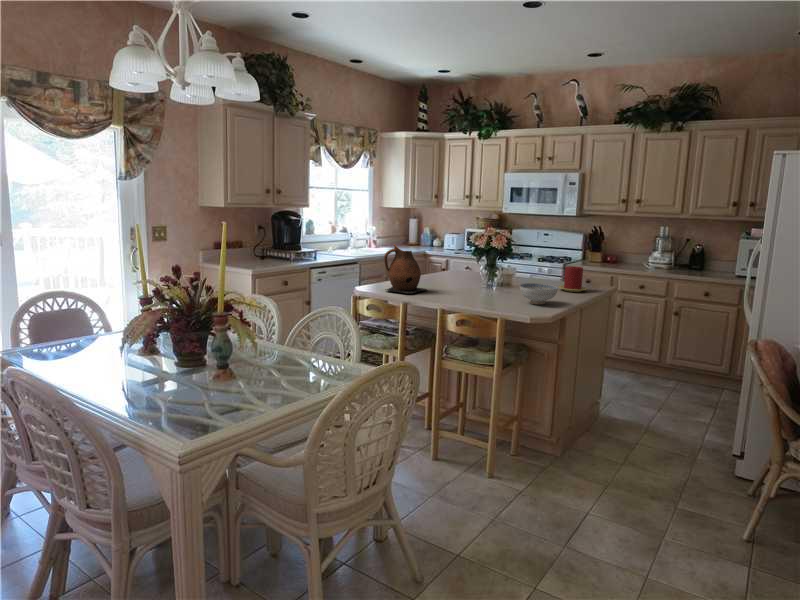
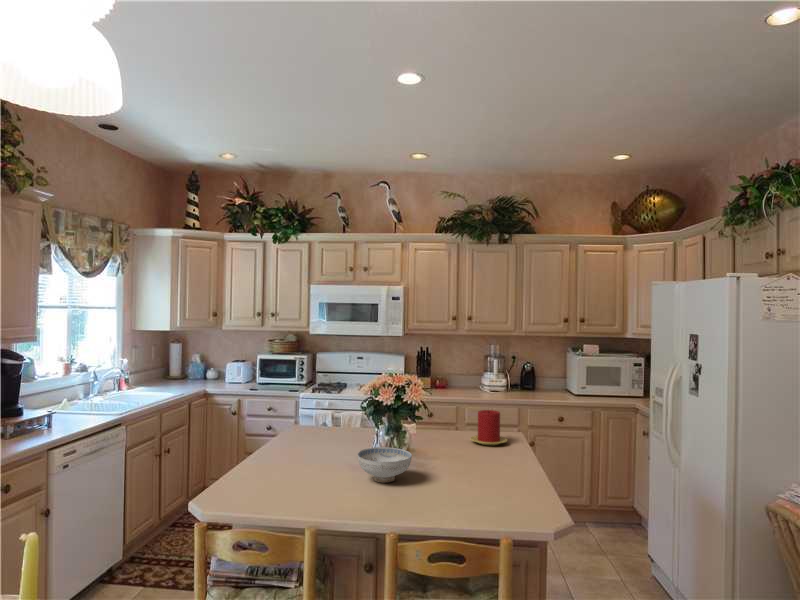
ceramic pitcher: present [384,244,427,294] -> none [253,407,320,492]
ceramic bowl: present [520,283,558,305] -> present [358,447,412,483]

